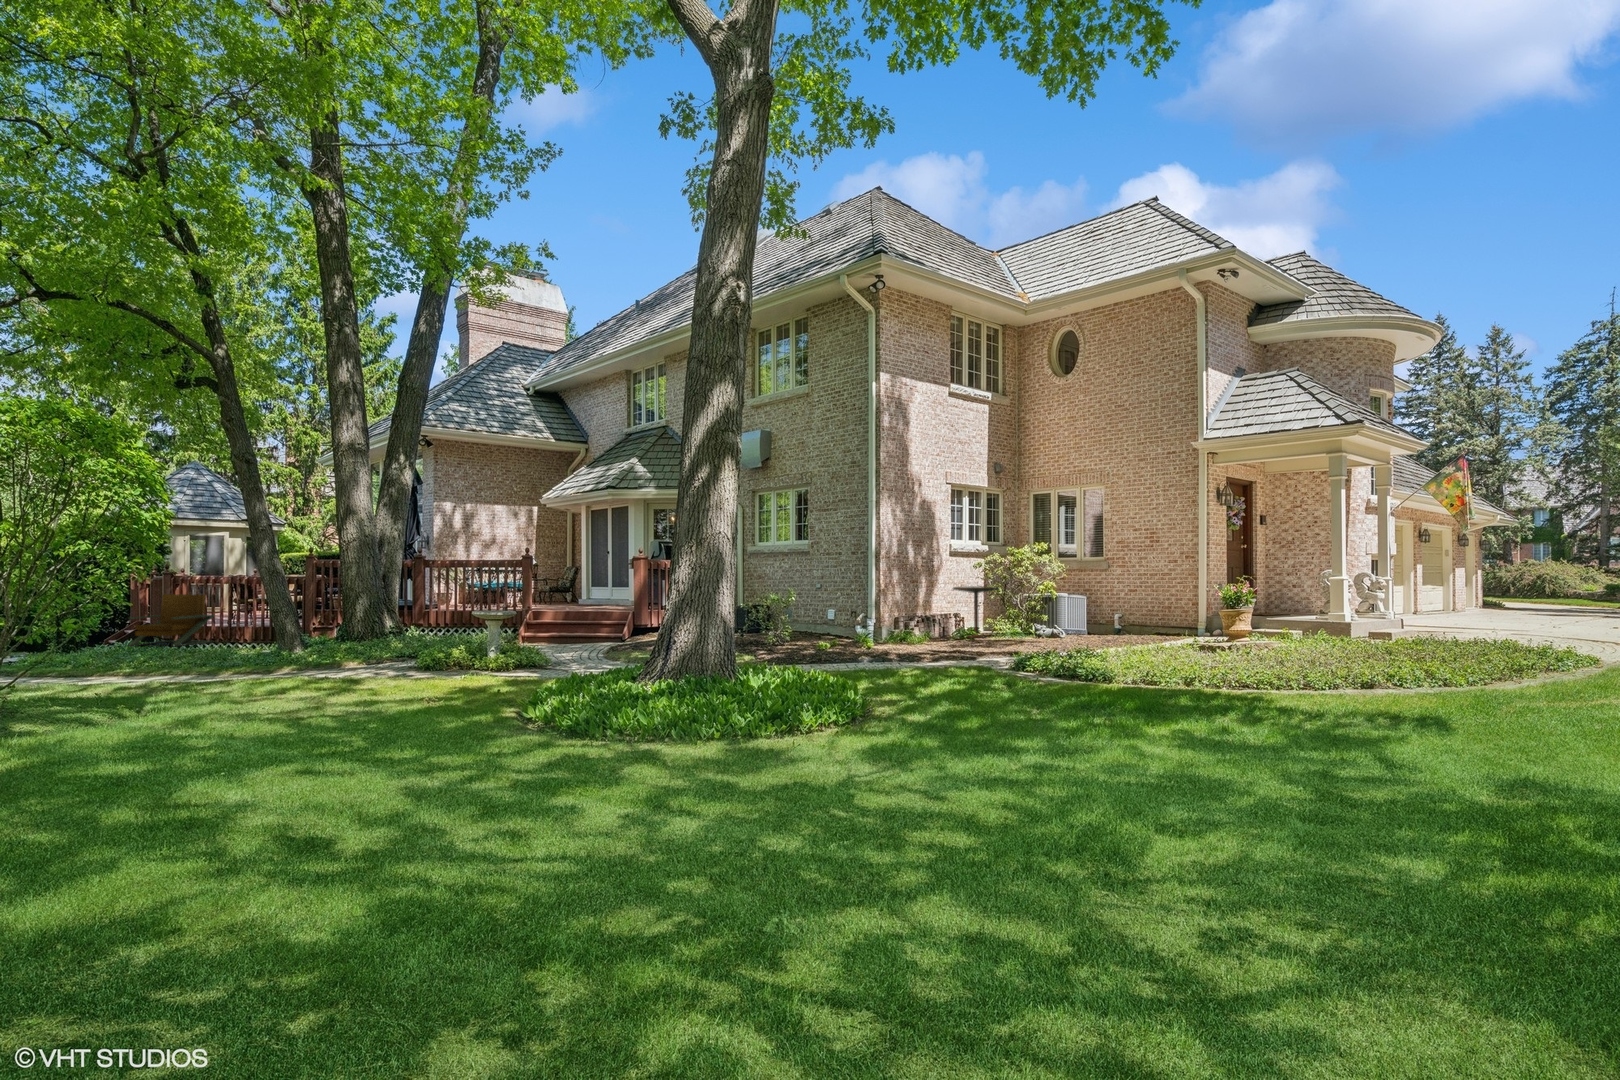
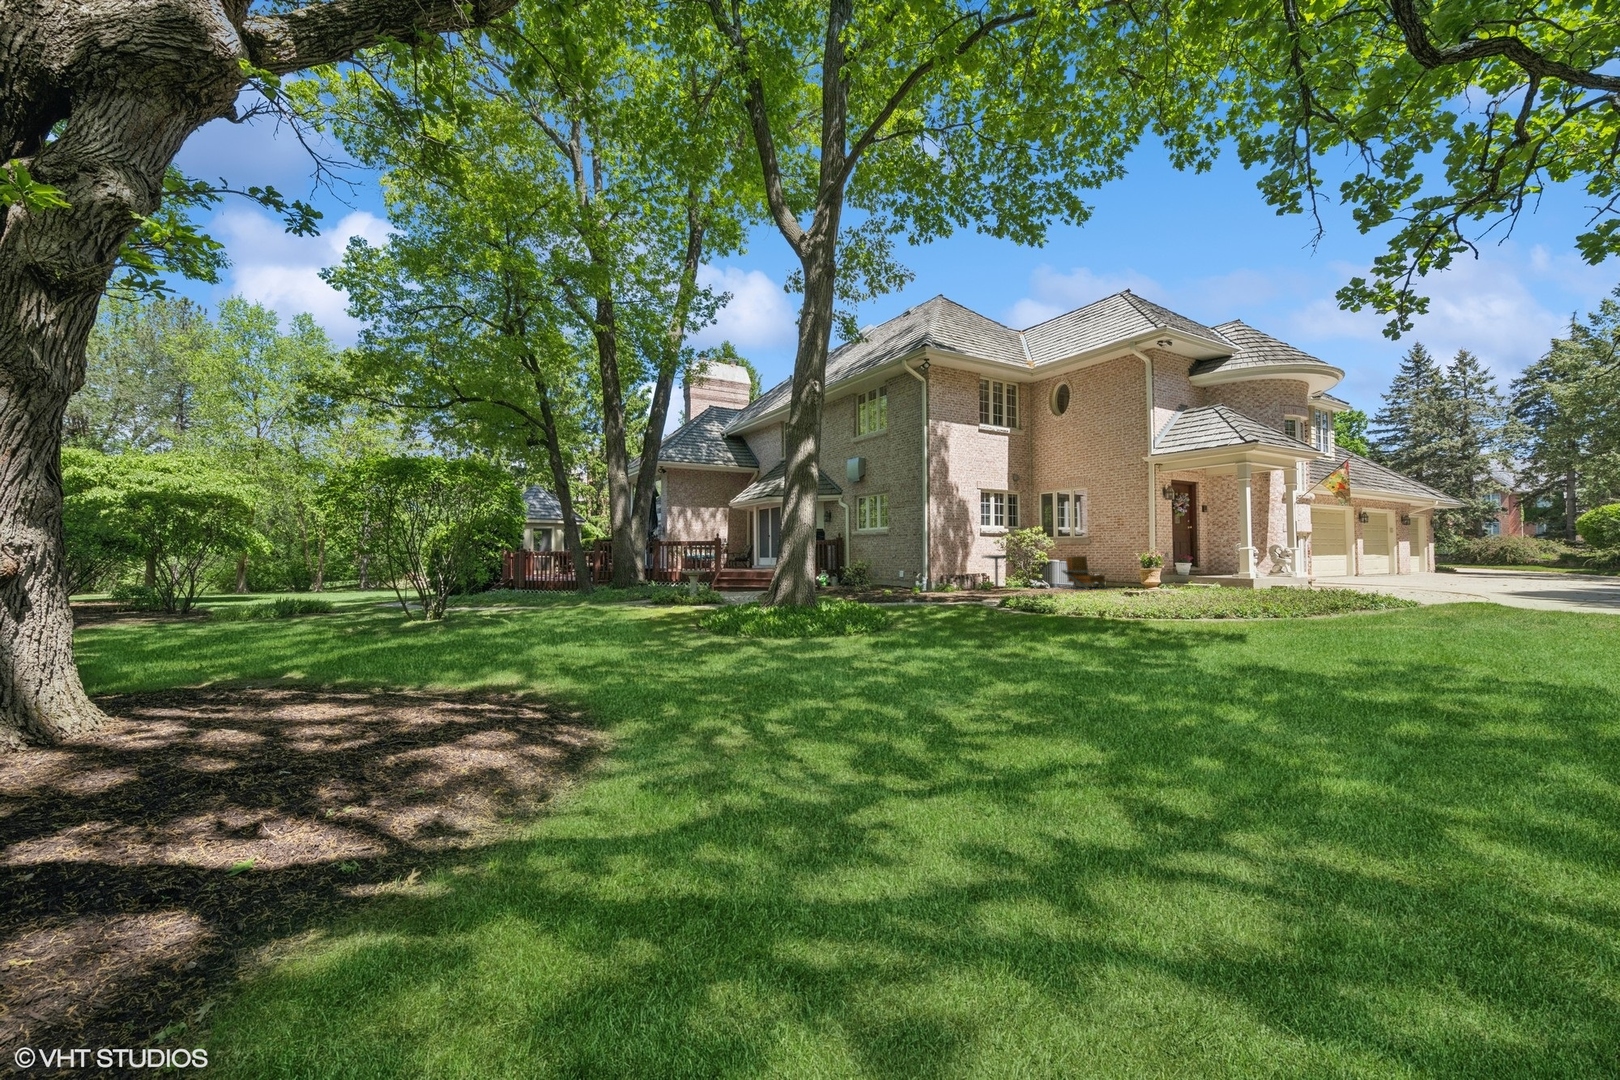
lounge chair: present [129,594,214,646] -> present [1062,556,1107,590]

